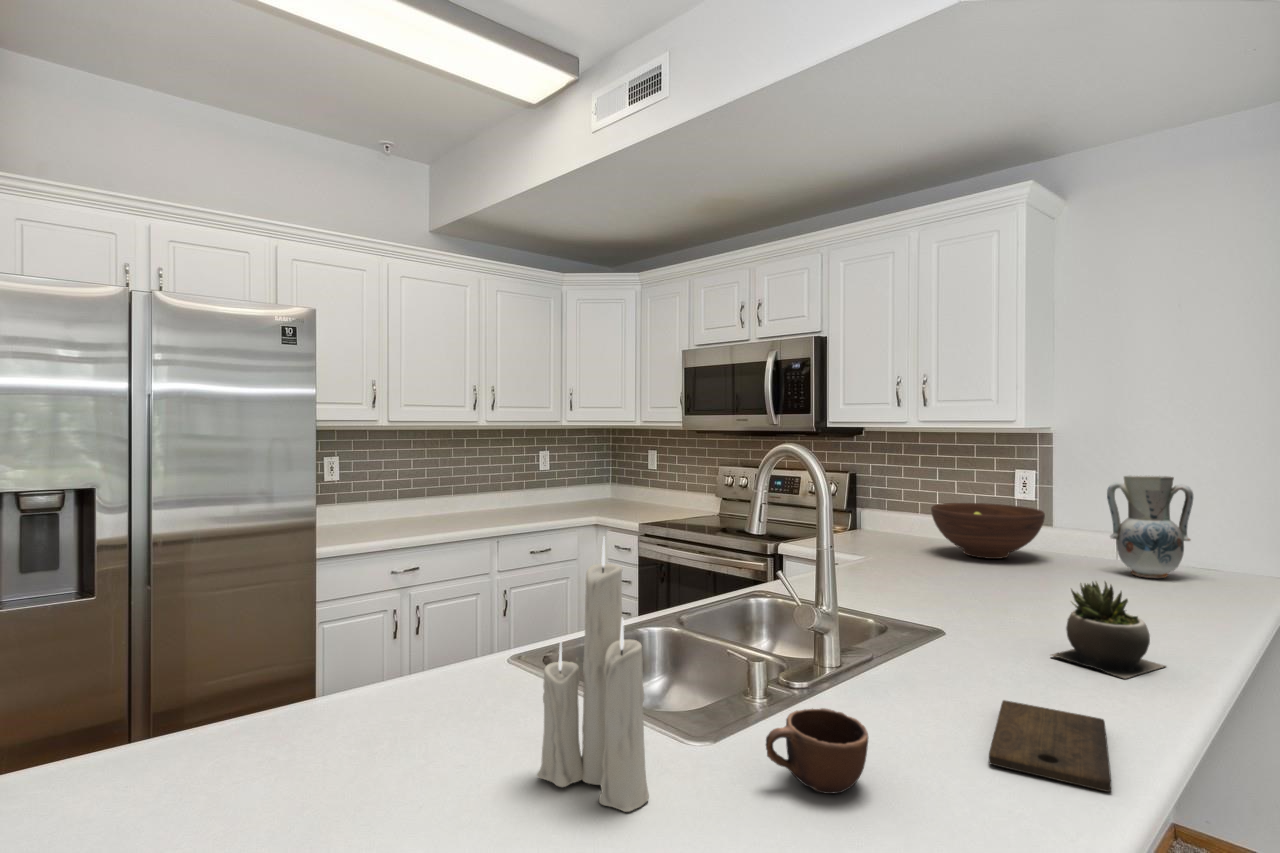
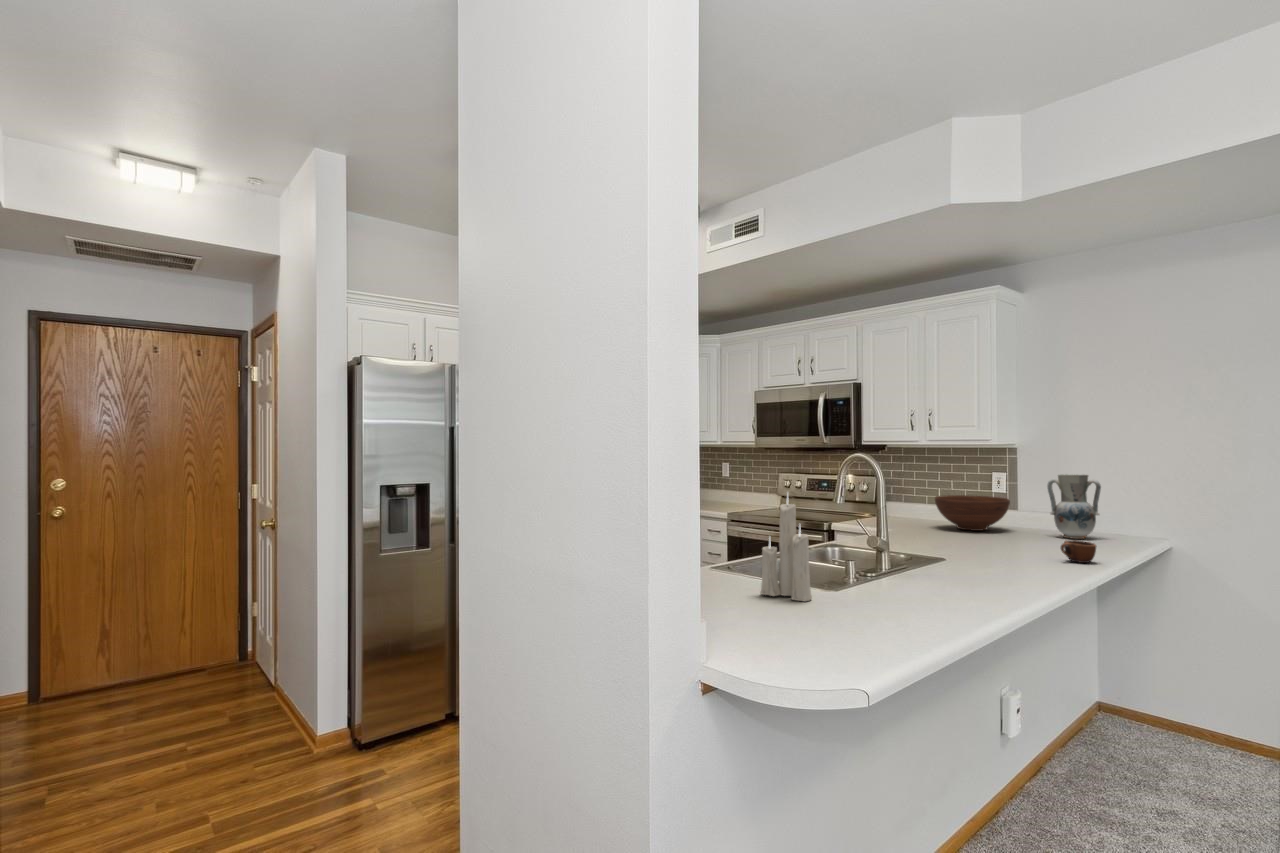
succulent plant: present [1052,582,1166,678] -> none [997,525,1058,573]
cutting board: present [989,700,1111,792] -> none [956,576,1013,598]
mug: present [766,708,868,794] -> present [1061,540,1096,563]

